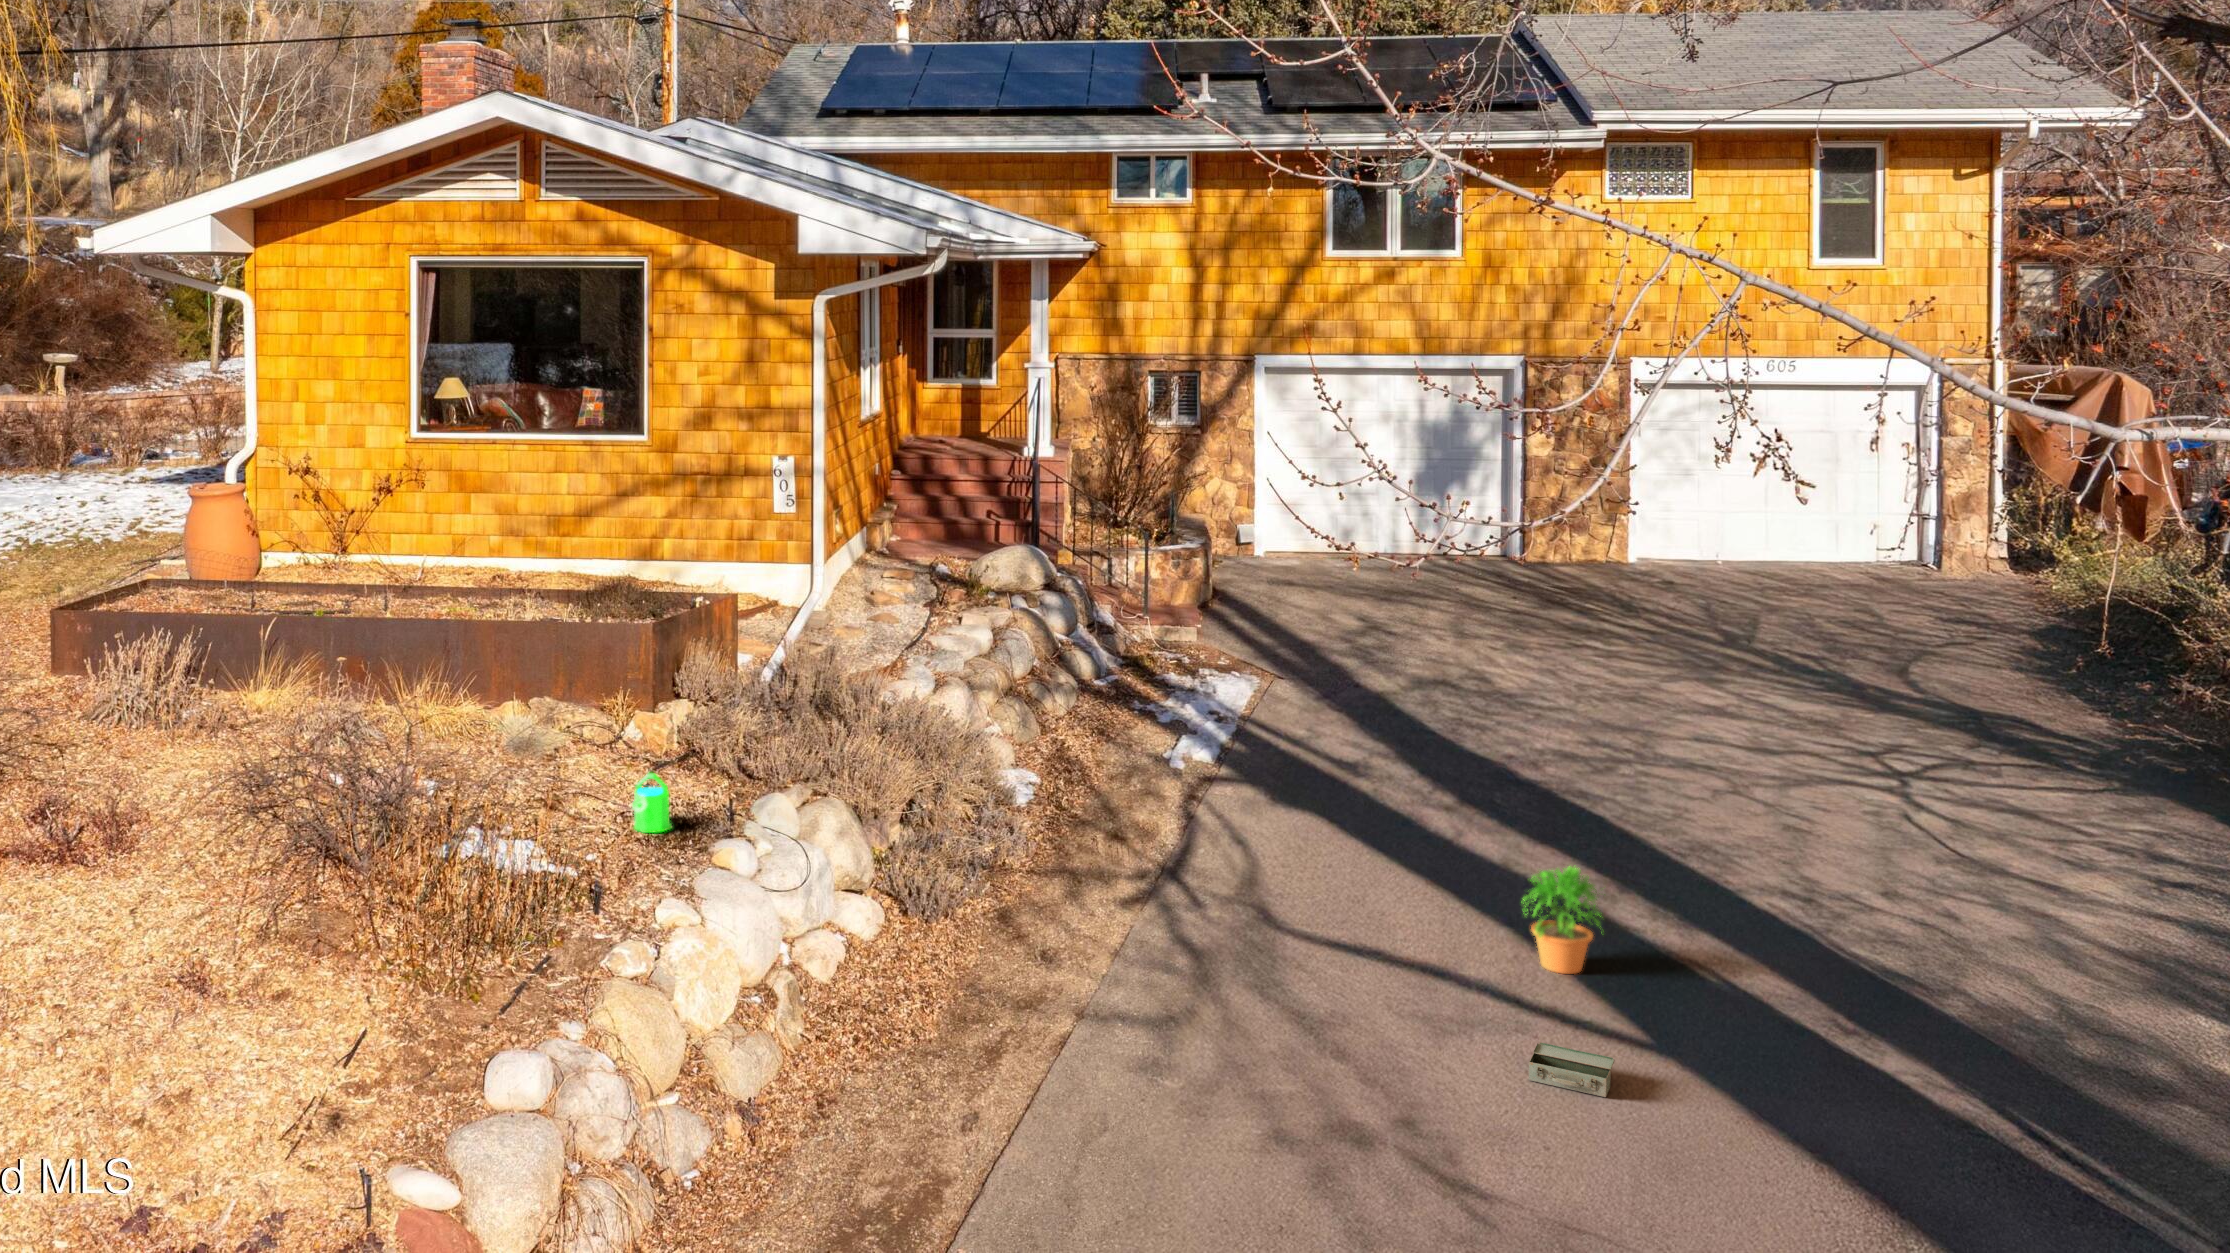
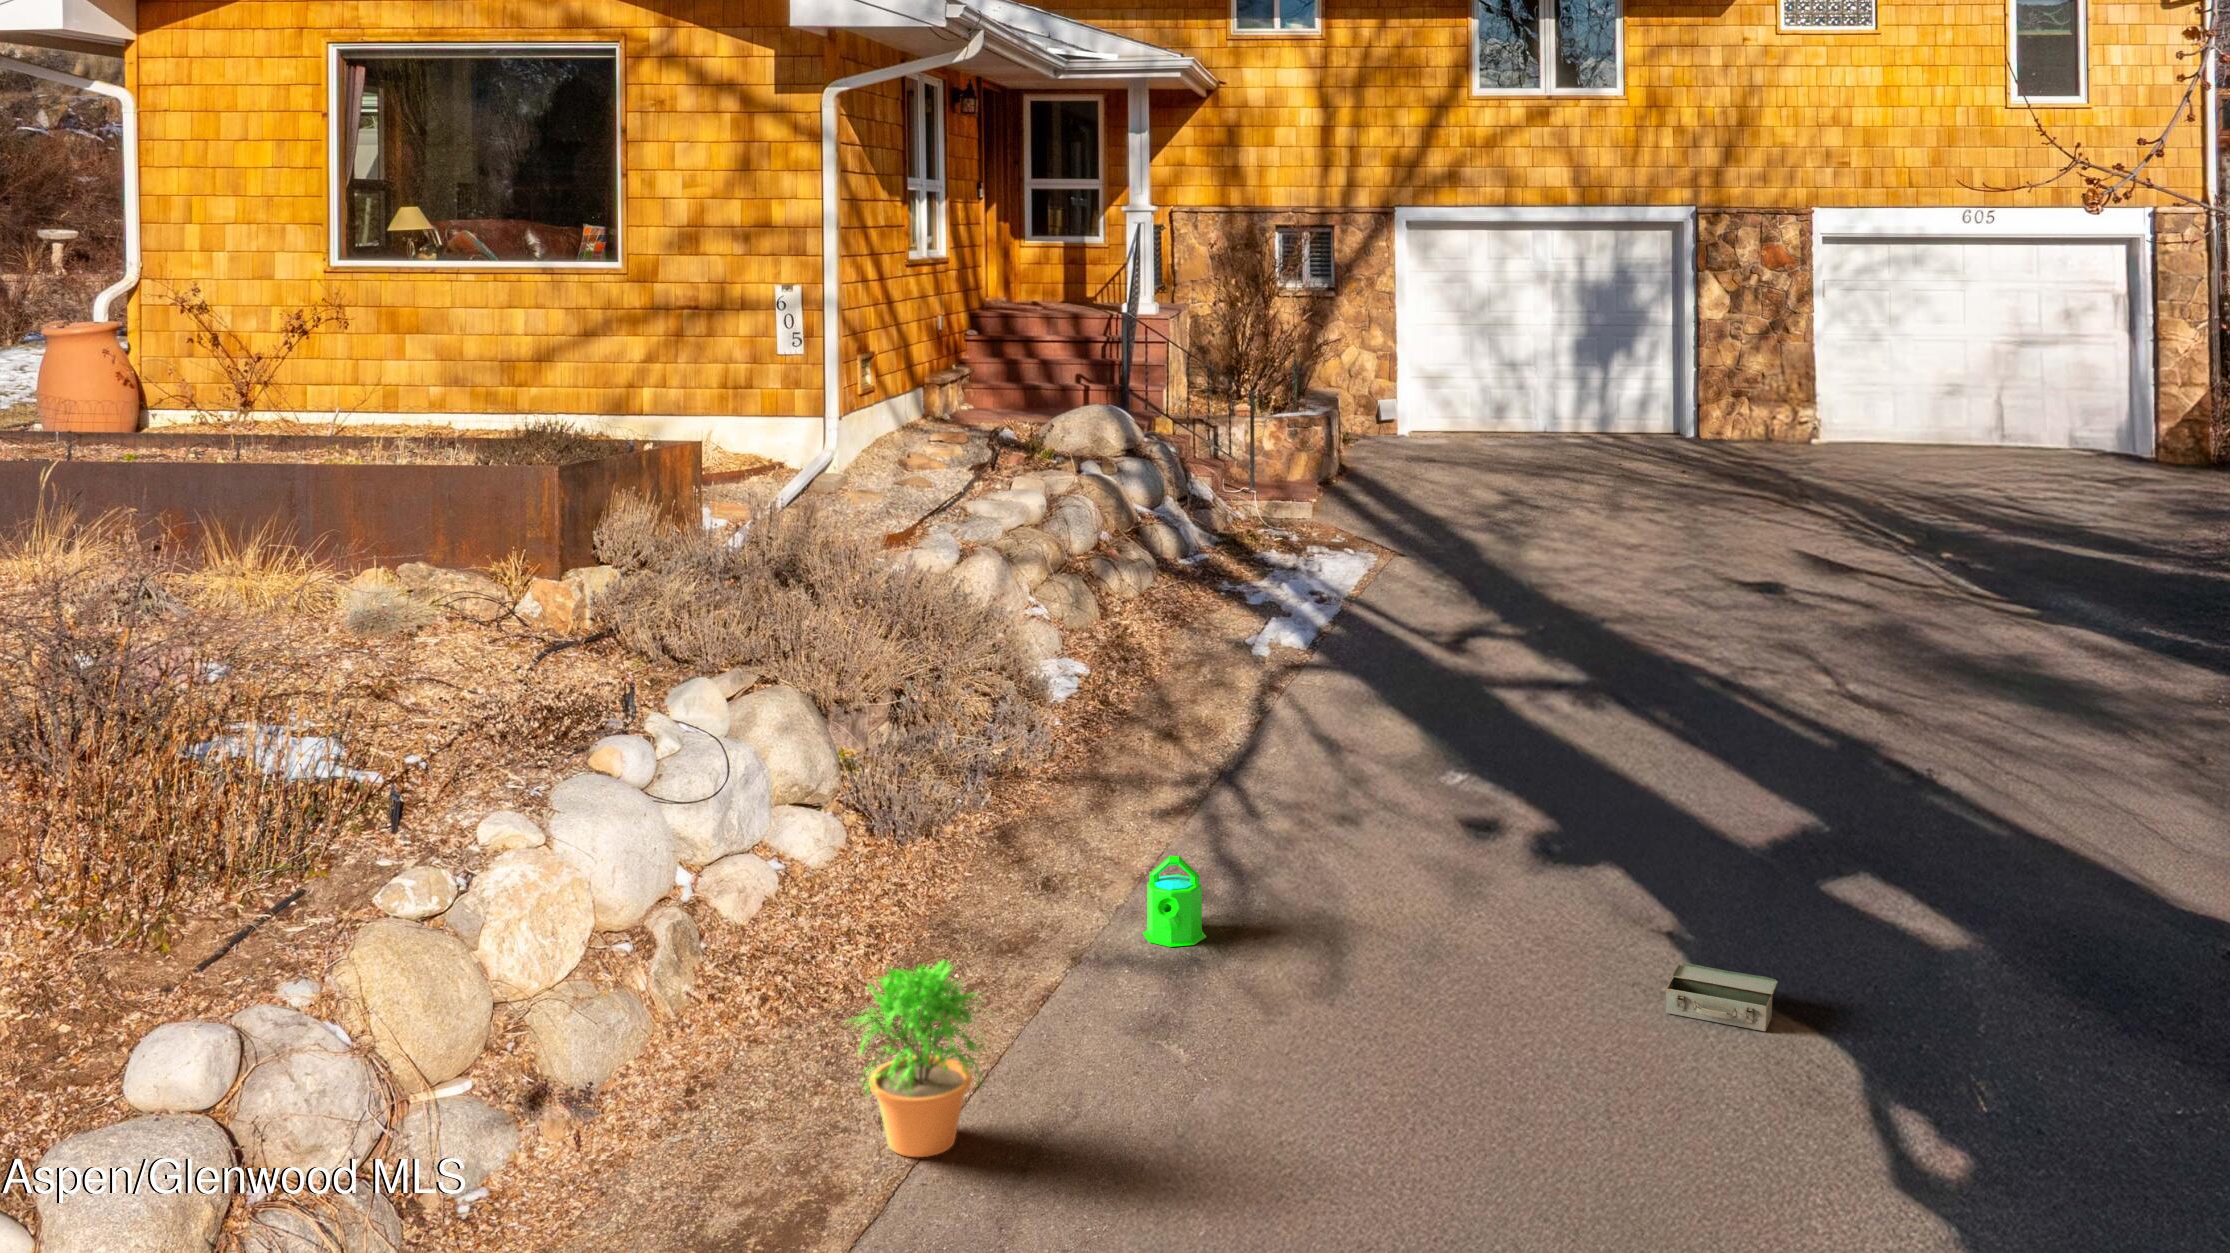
watering can: present [632,773,672,833] -> present [1143,856,1206,947]
potted plant: present [1523,867,1604,974] -> present [844,960,993,1157]

